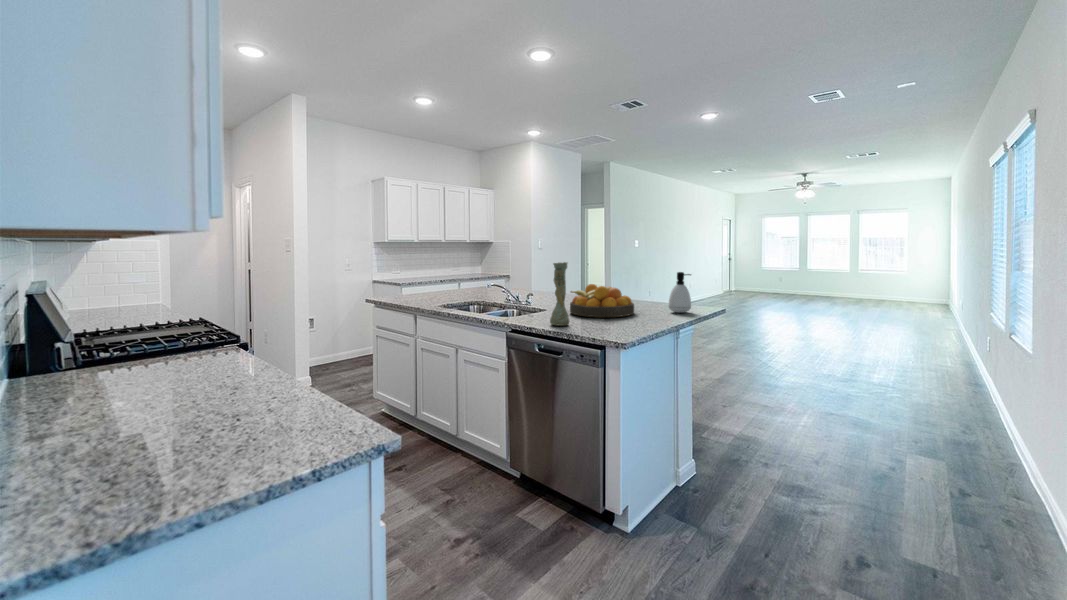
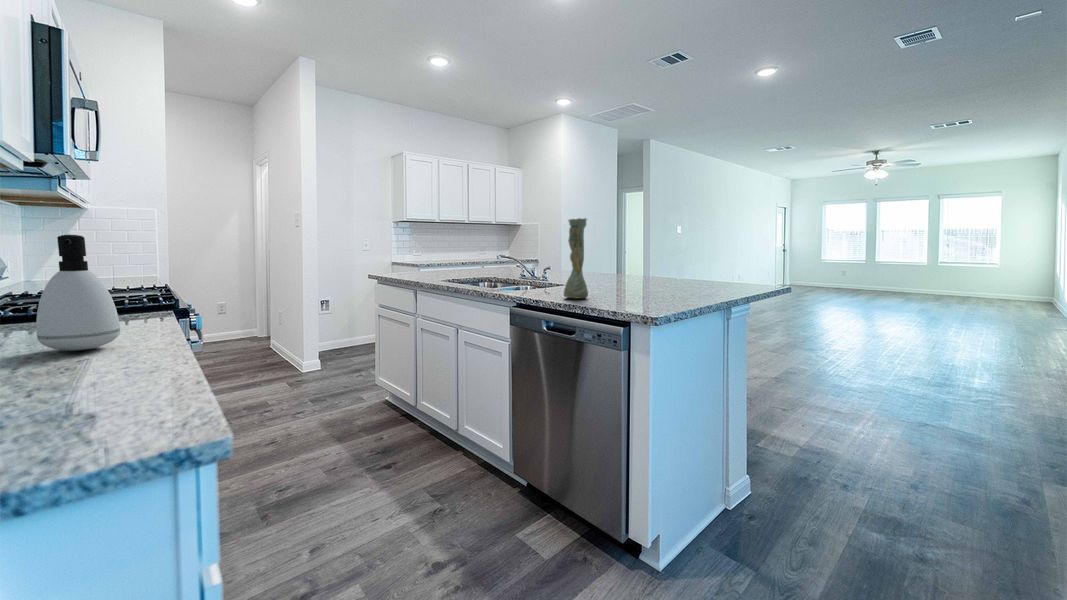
soap dispenser: present [669,272,691,313] -> present [36,235,120,351]
fruit bowl: present [570,284,634,317] -> none [593,252,673,291]

